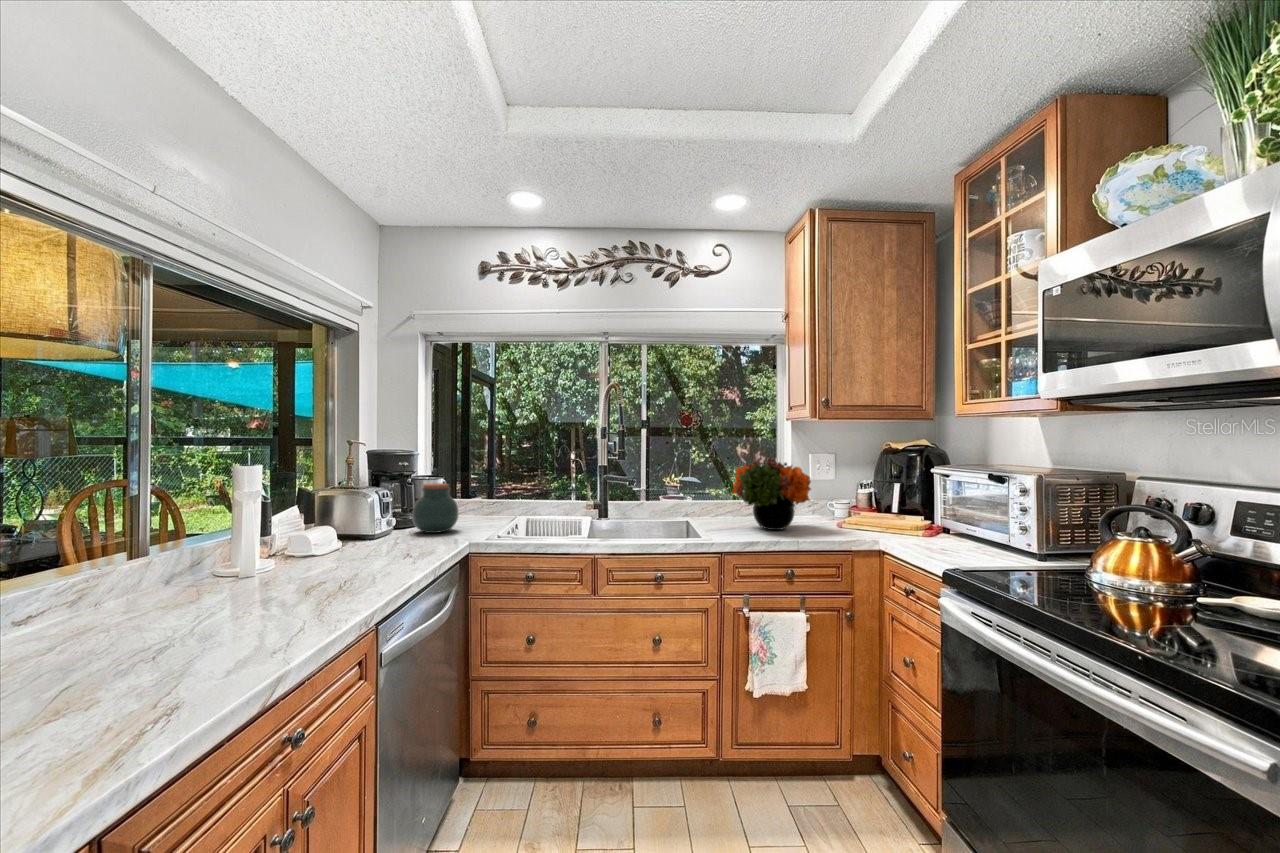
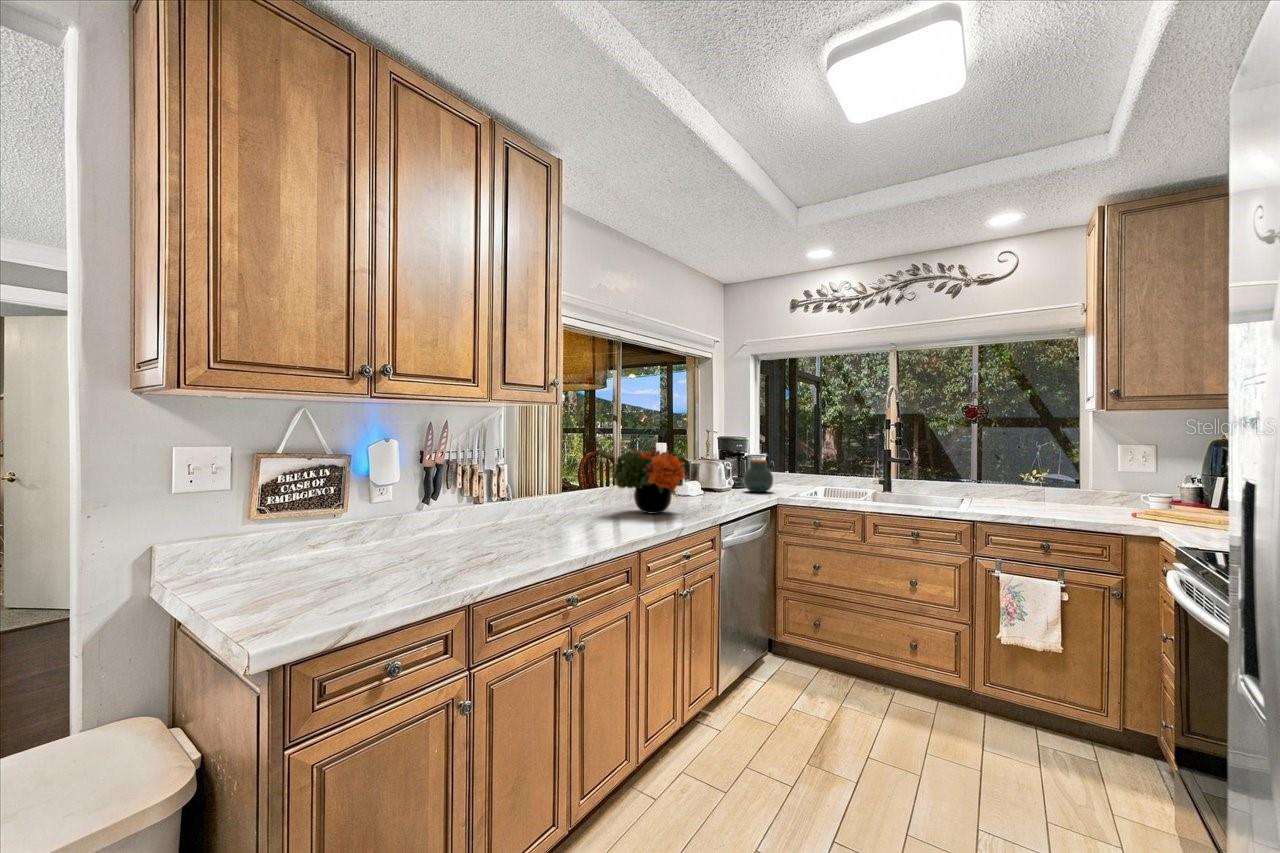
flower arrangement: present [732,458,811,530] -> present [612,446,687,514]

